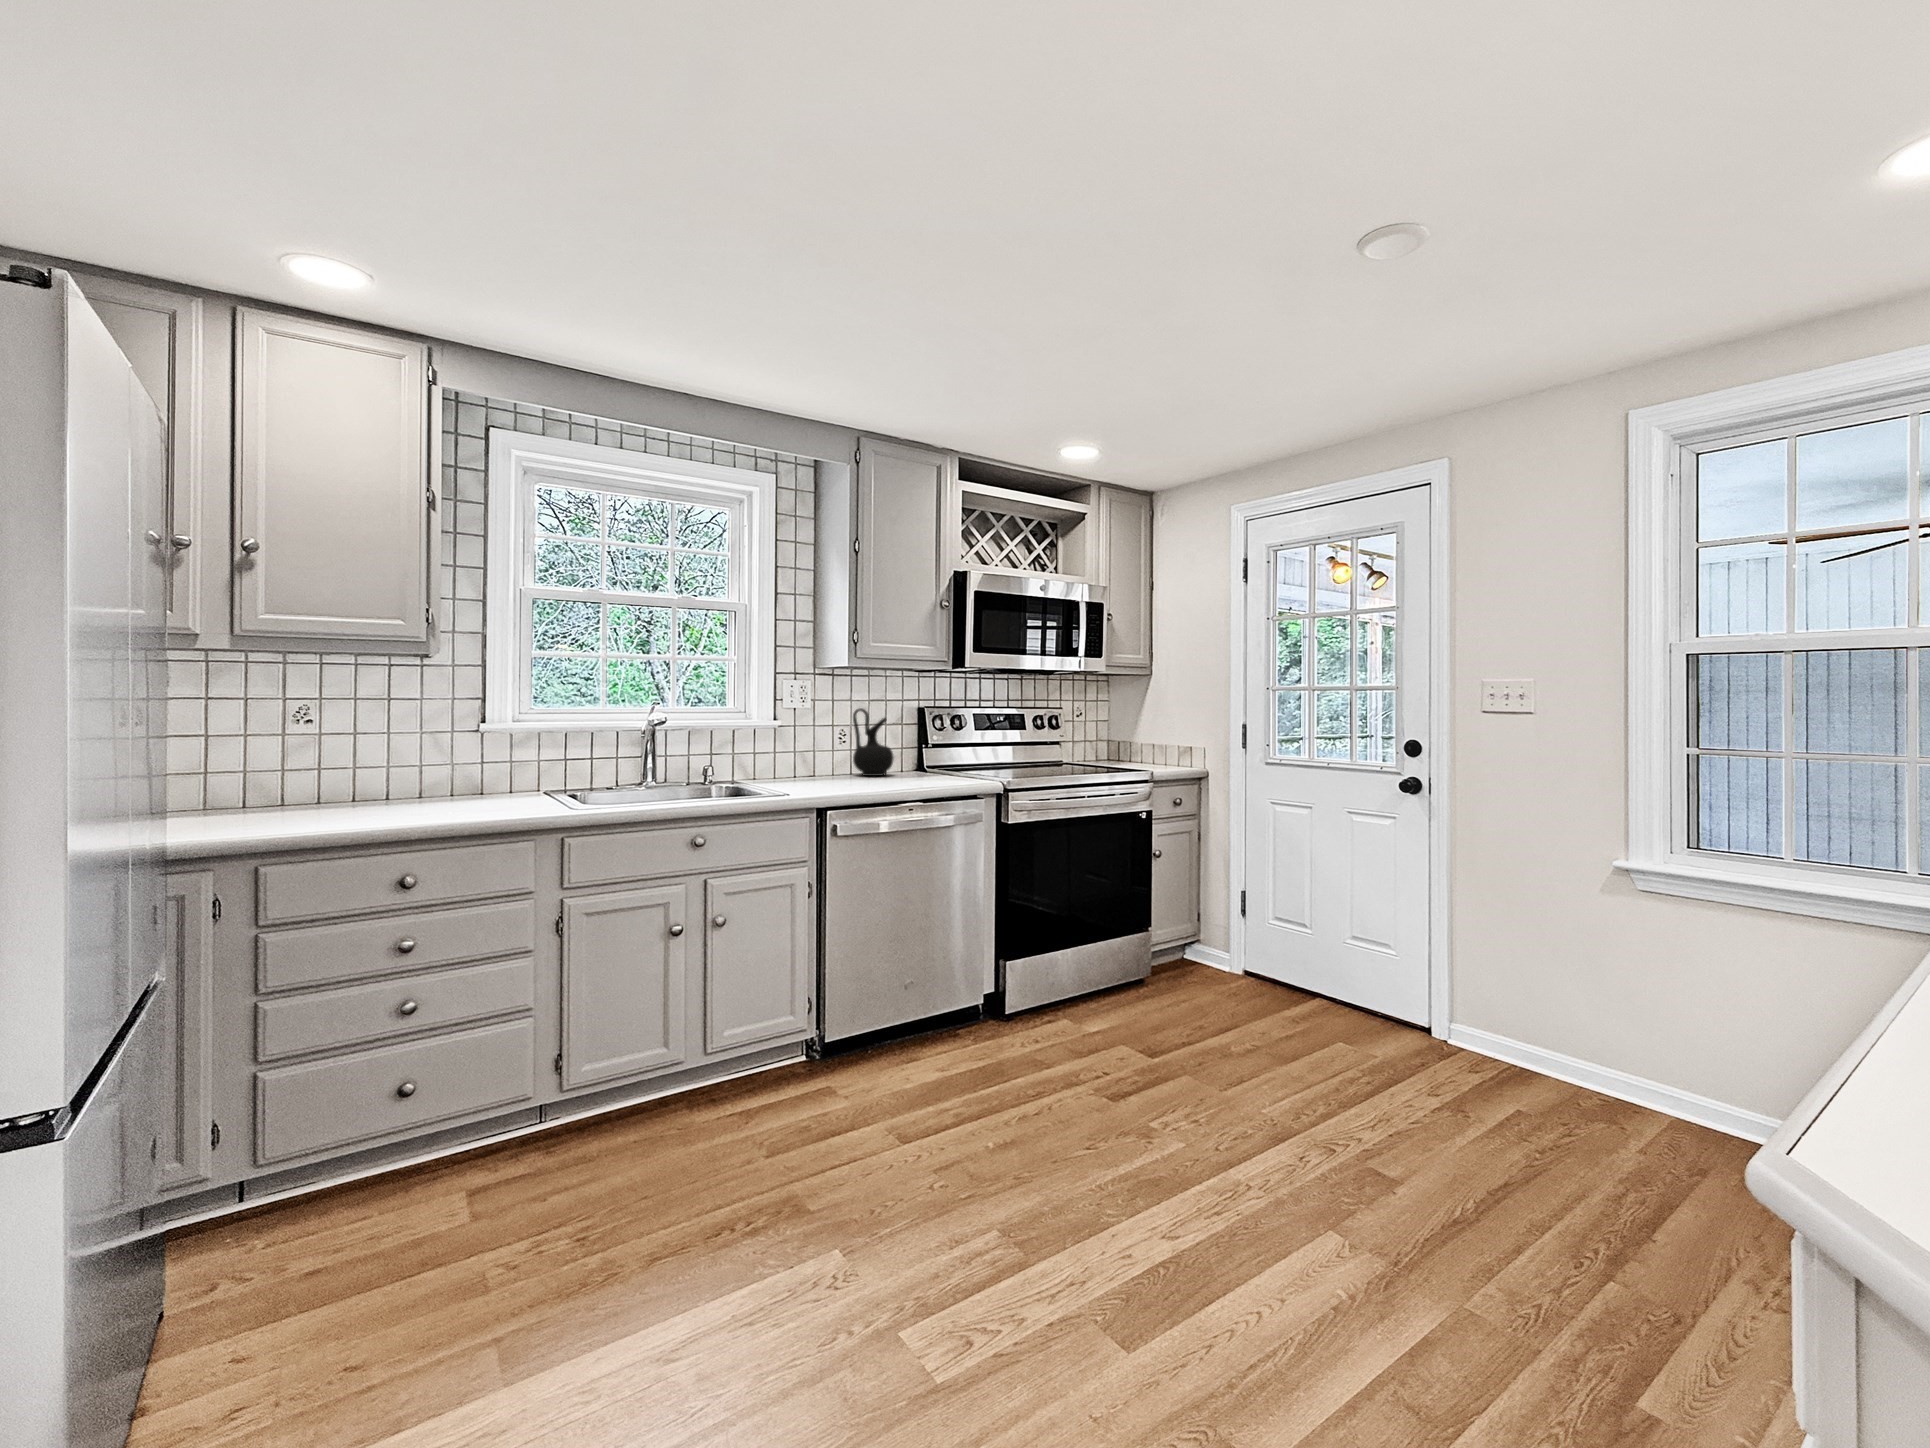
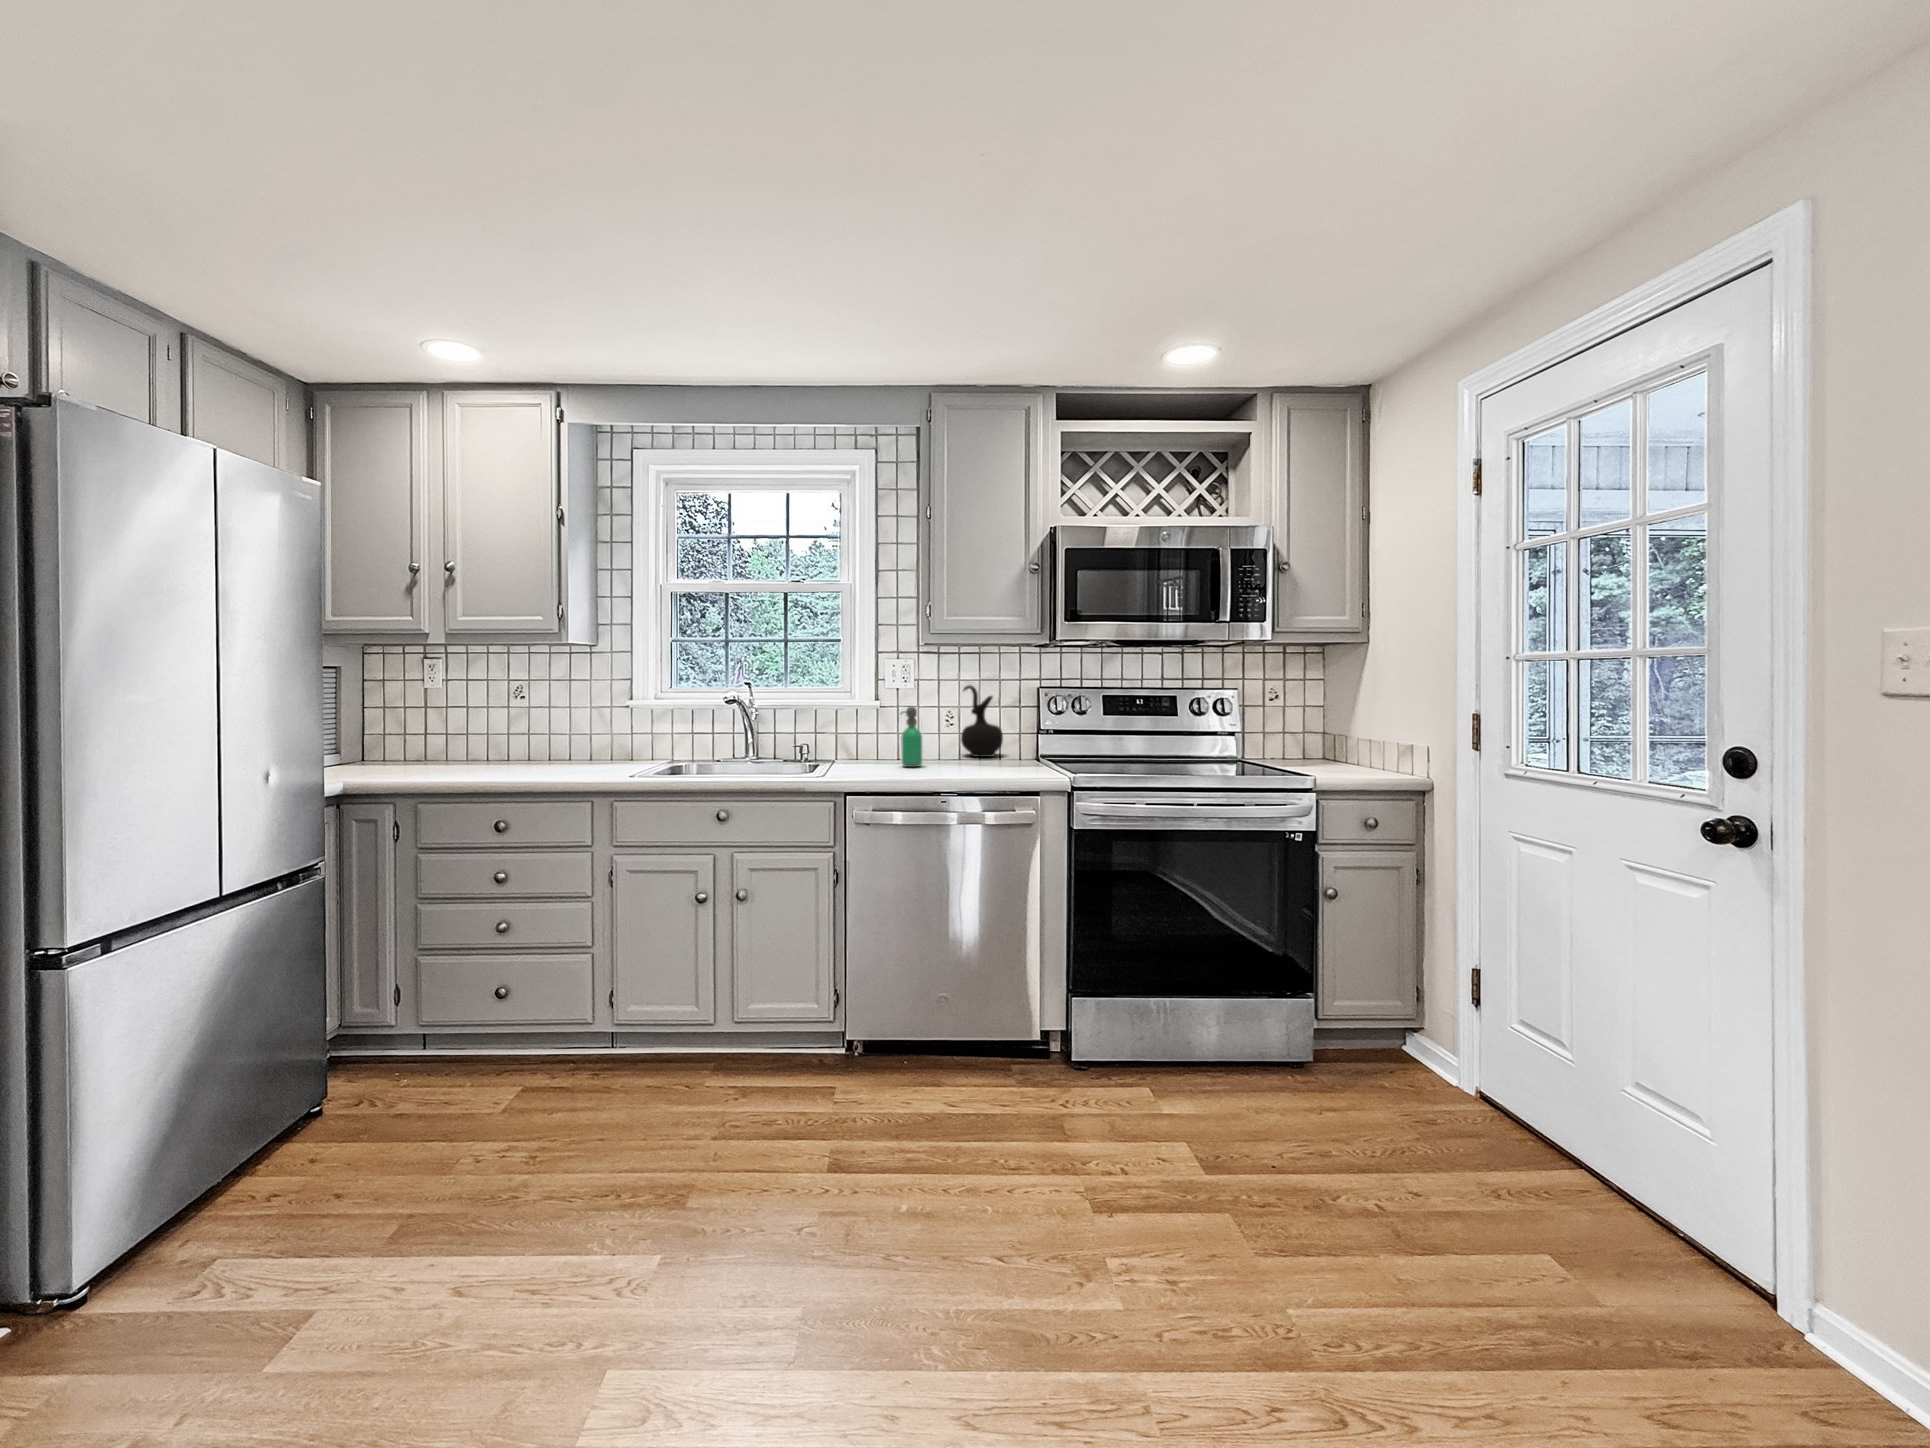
soap dispenser: none [826,726,847,785] -> present [901,706,922,767]

